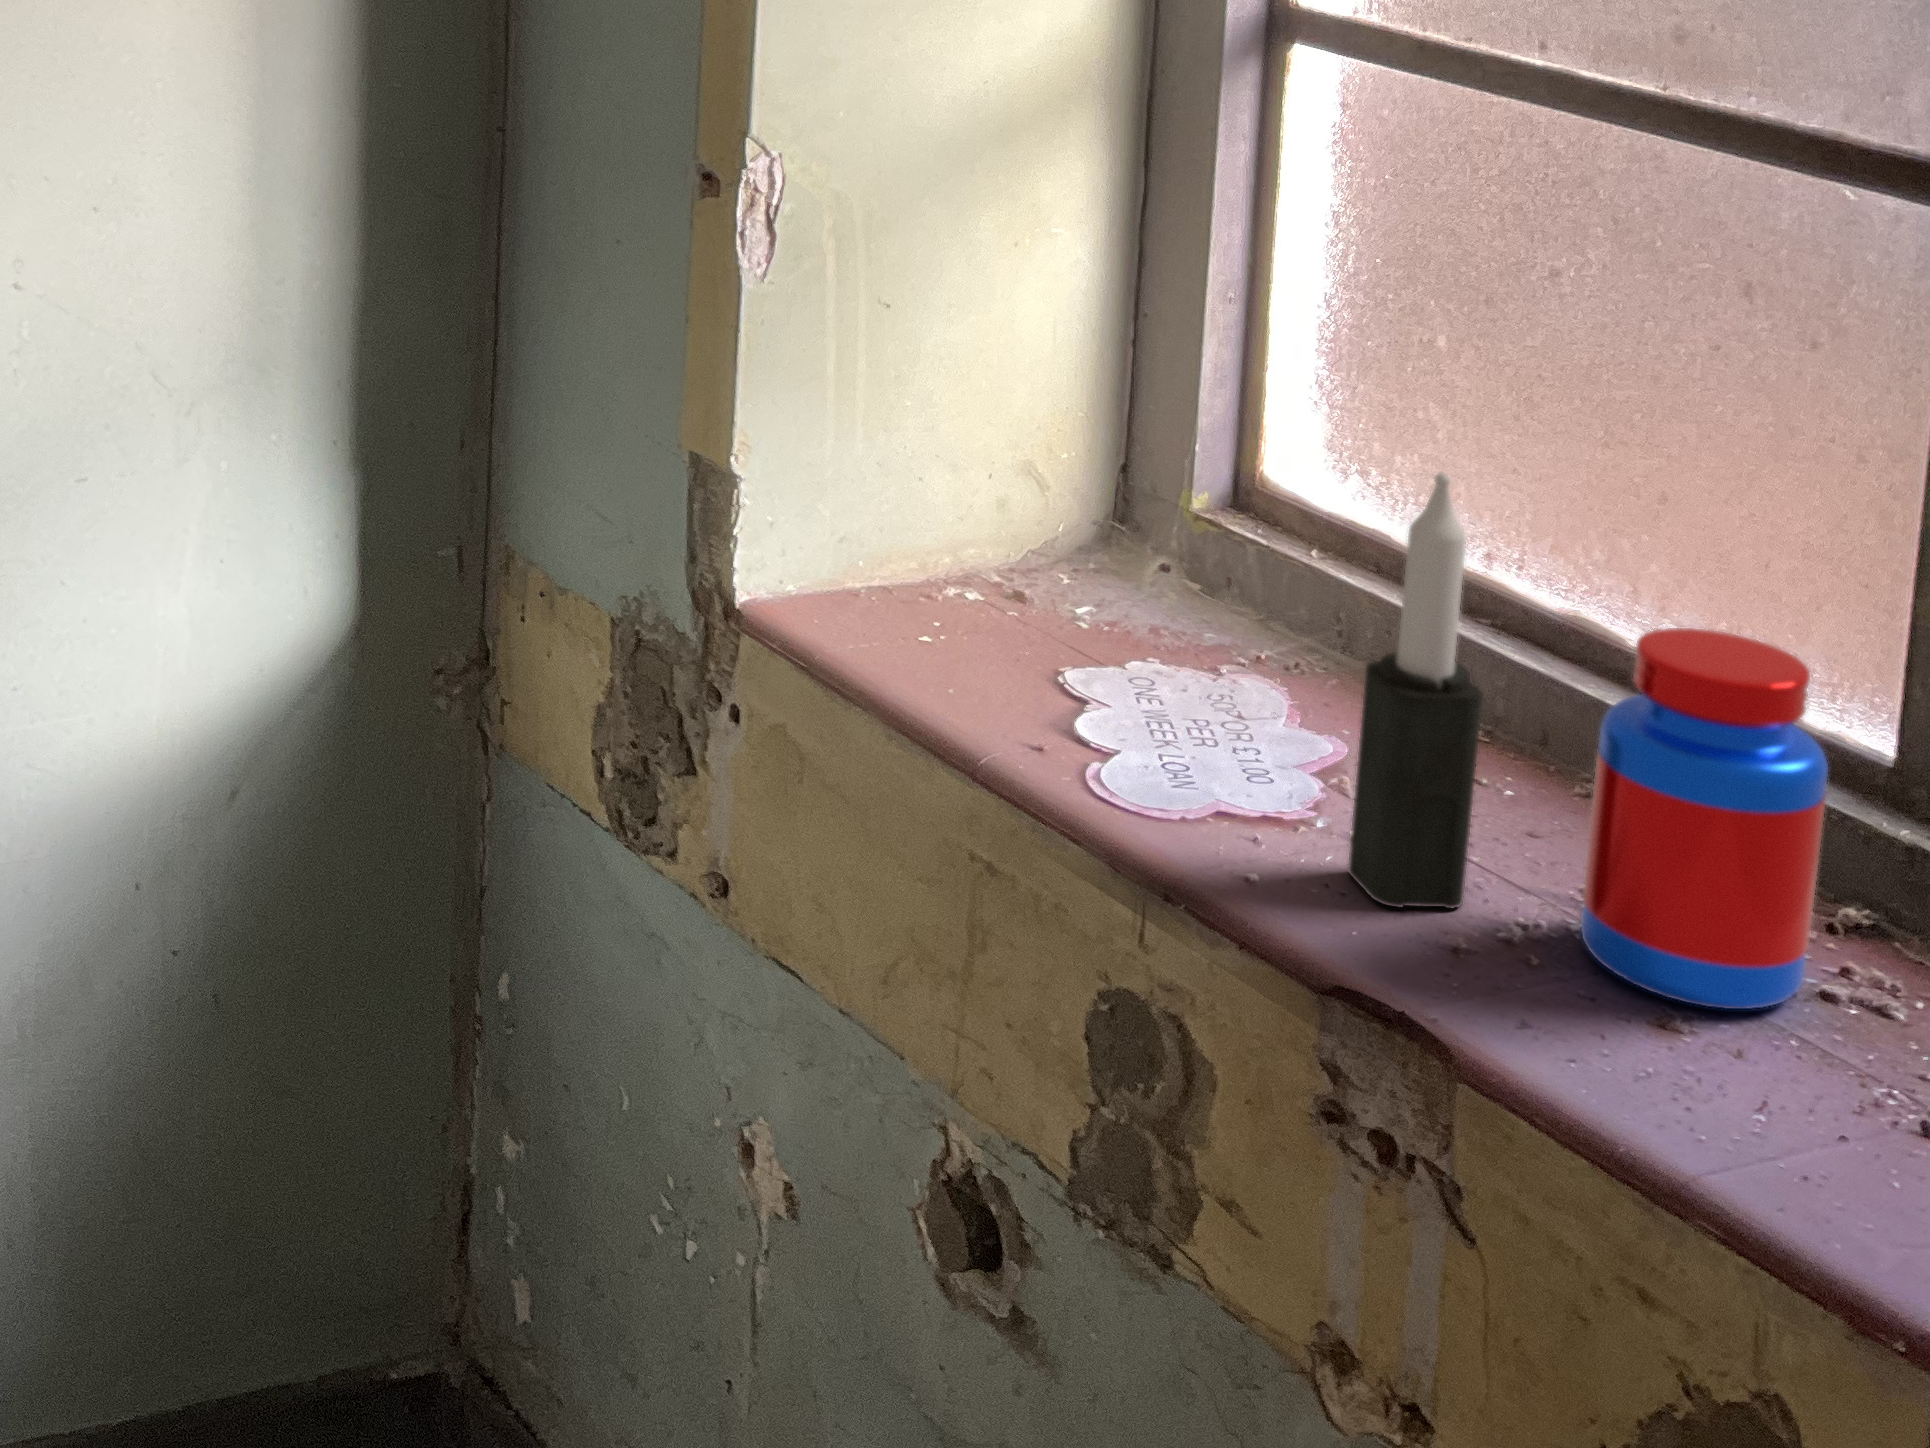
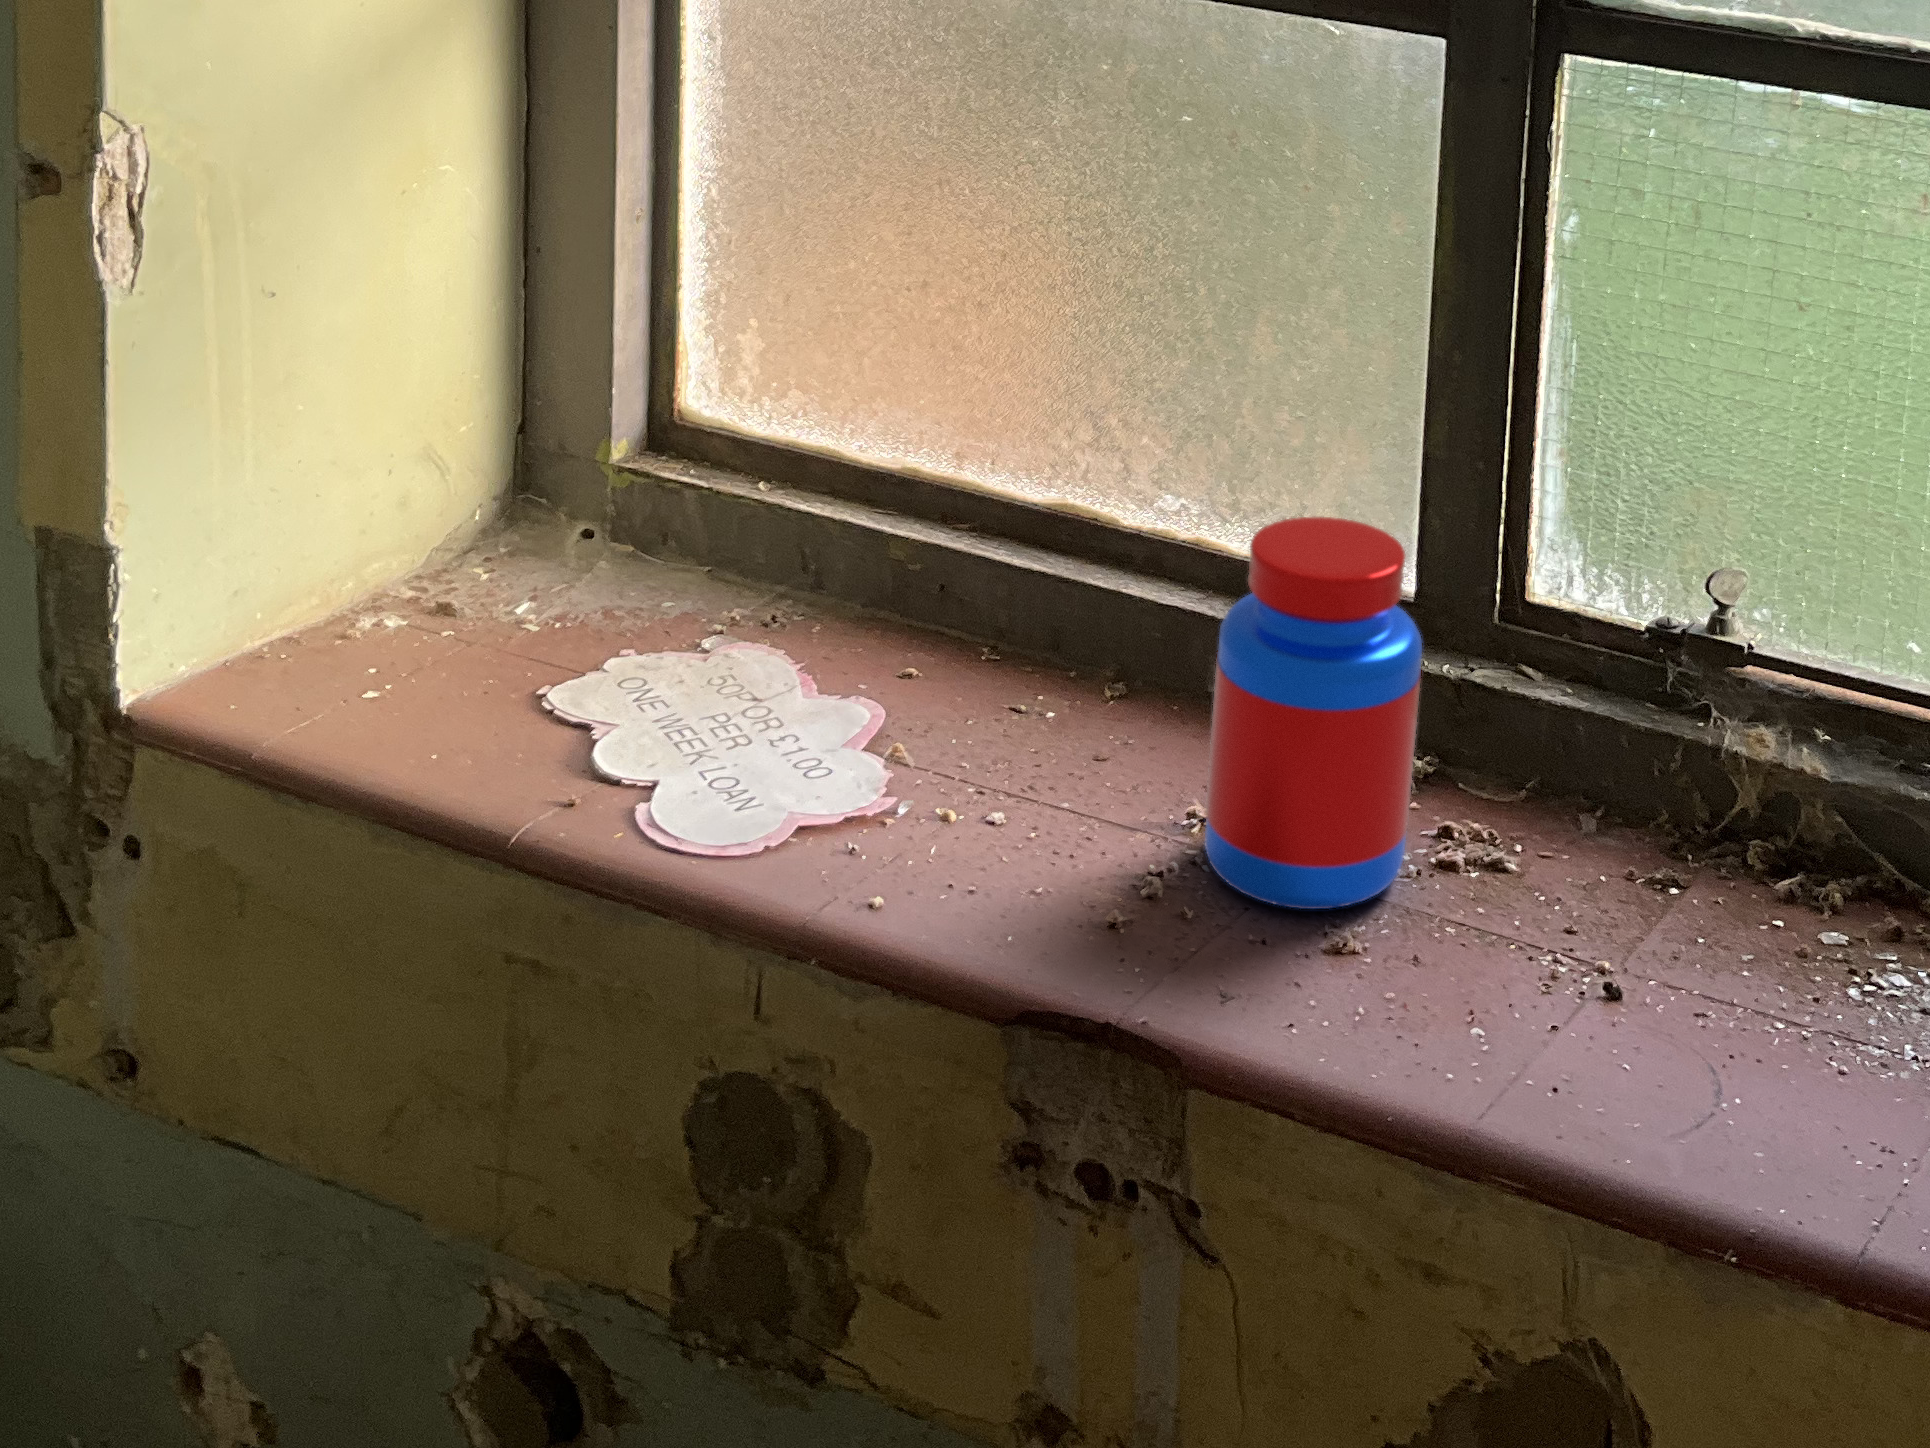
candle: present [1348,472,1483,909] -> none [967,413,1101,896]

